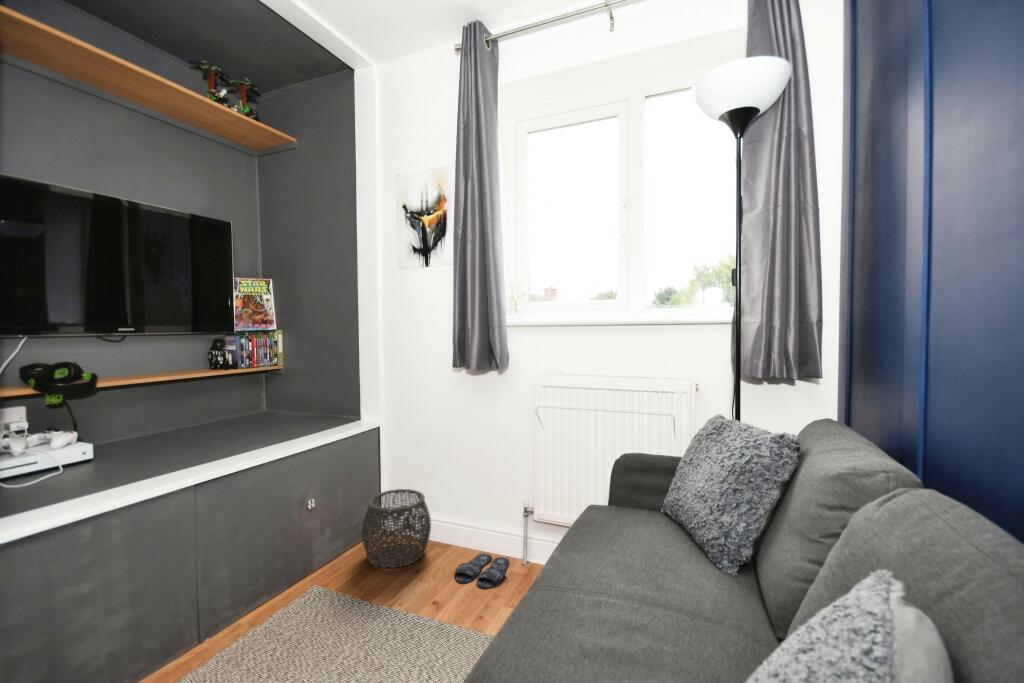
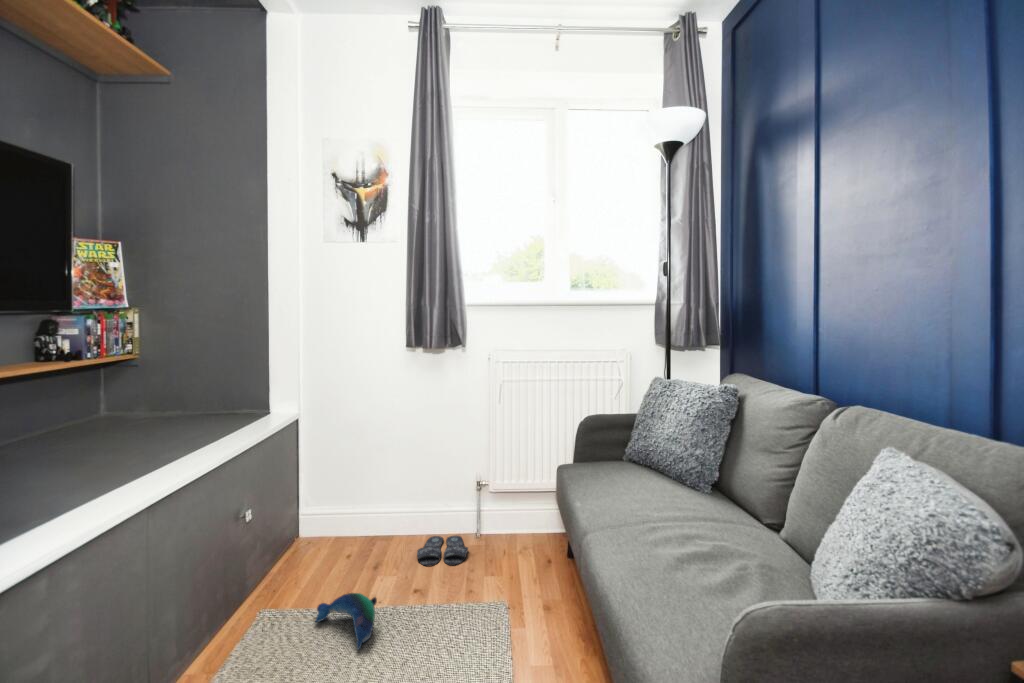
woven basket: present [361,489,431,568] -> none [300,485,379,573]
plush toy: none [337,591,383,647] -> present [315,593,377,650]

